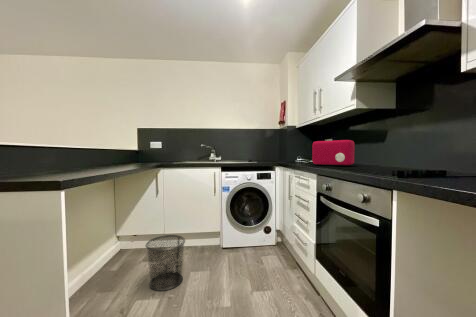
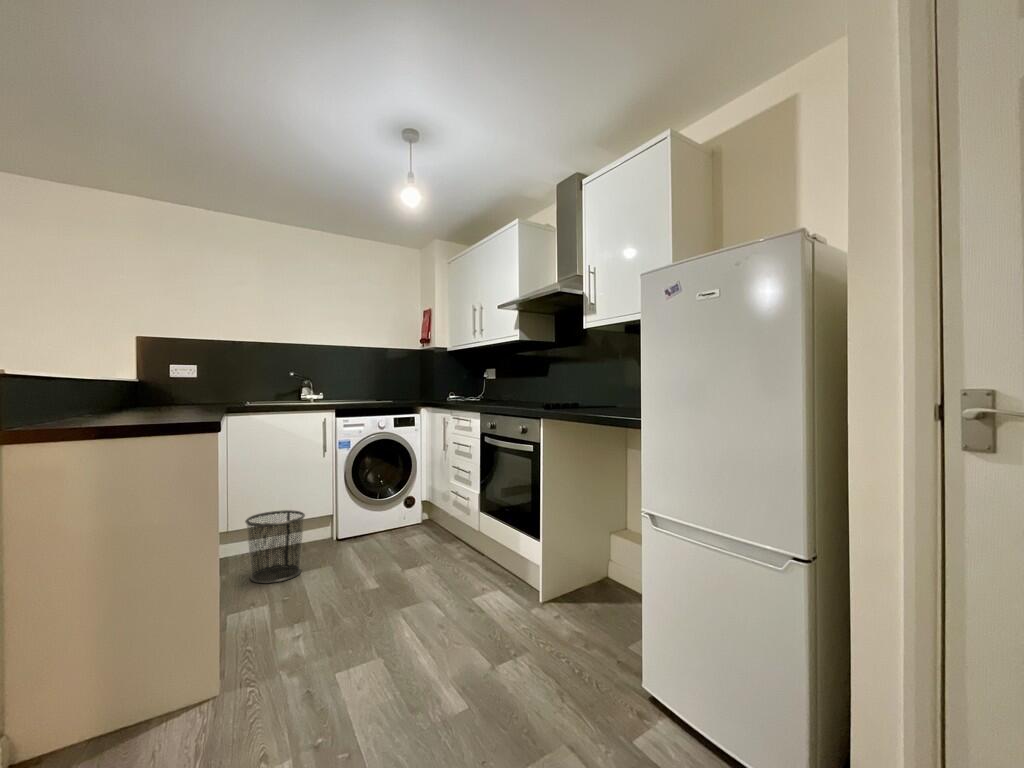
toaster: present [312,140,355,166] -> none [473,373,520,404]

